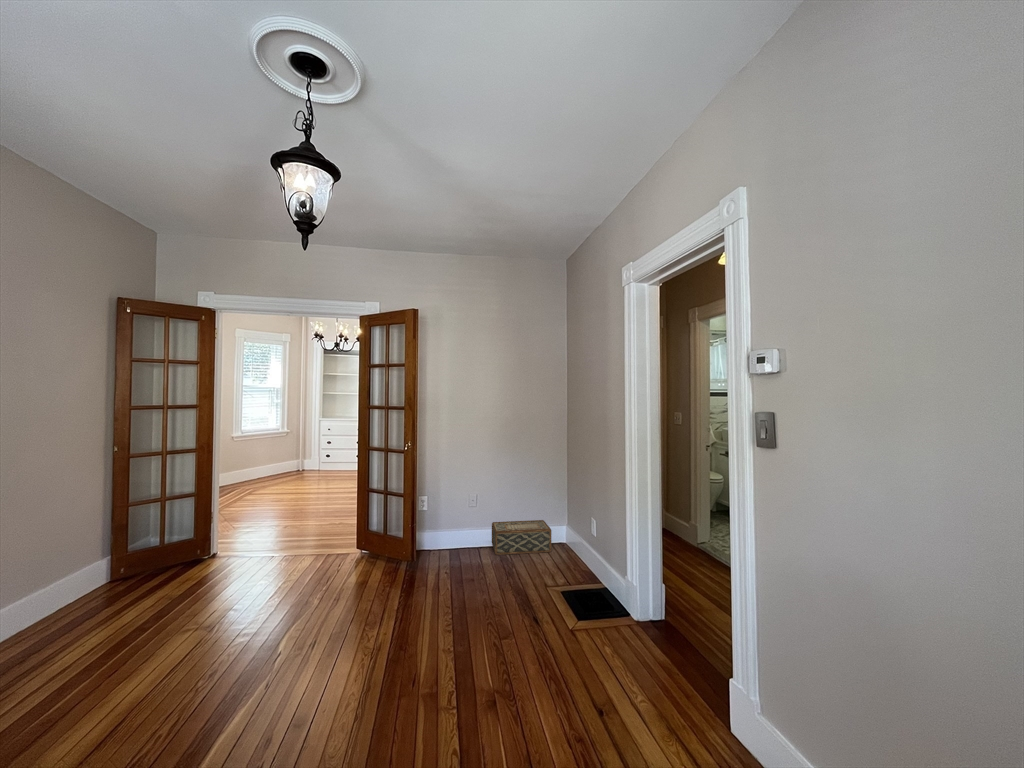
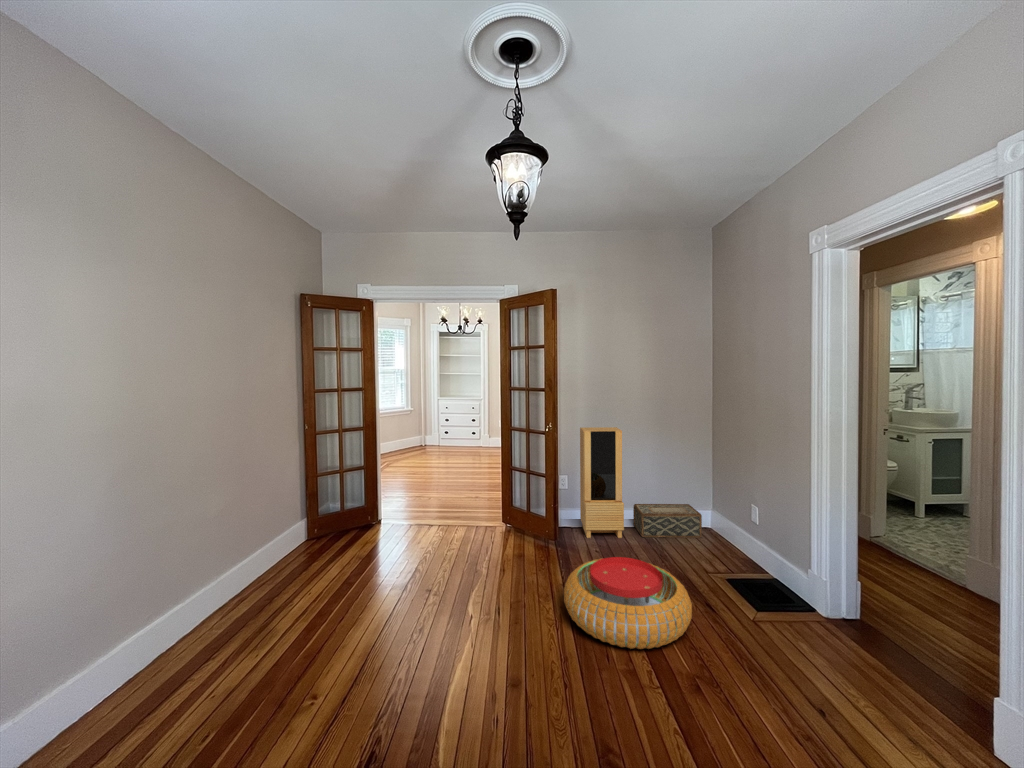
storage cabinet: none [439,447,478,559] -> present [580,427,624,538]
pouf: none [385,576,511,670] -> present [564,557,692,649]

